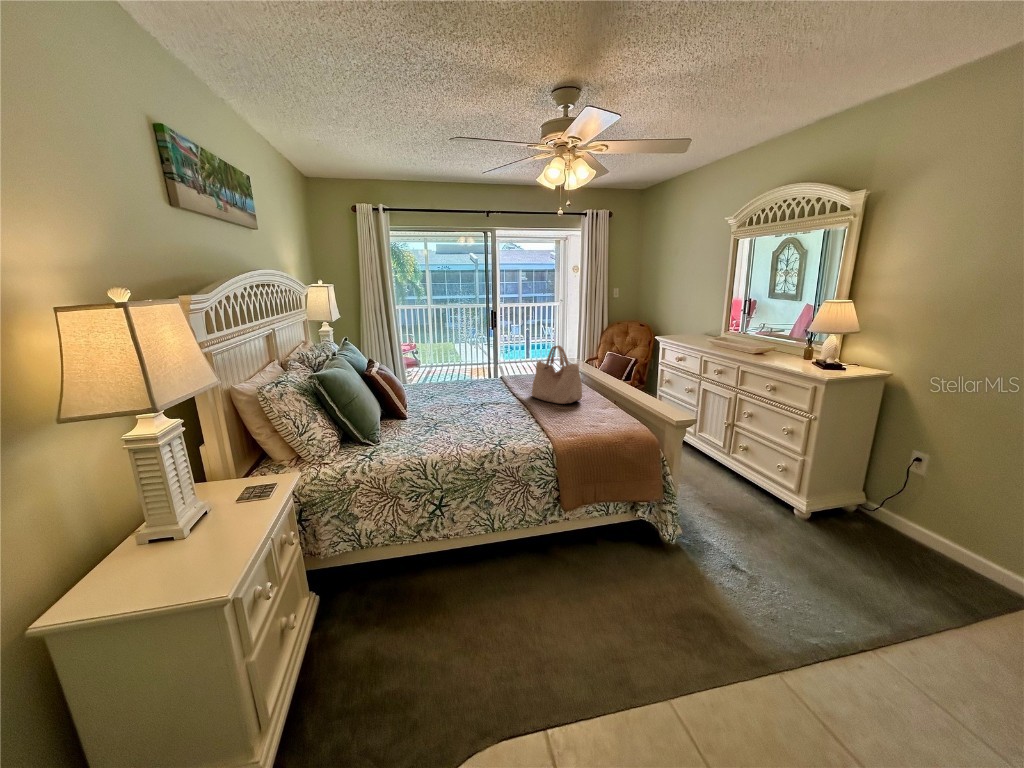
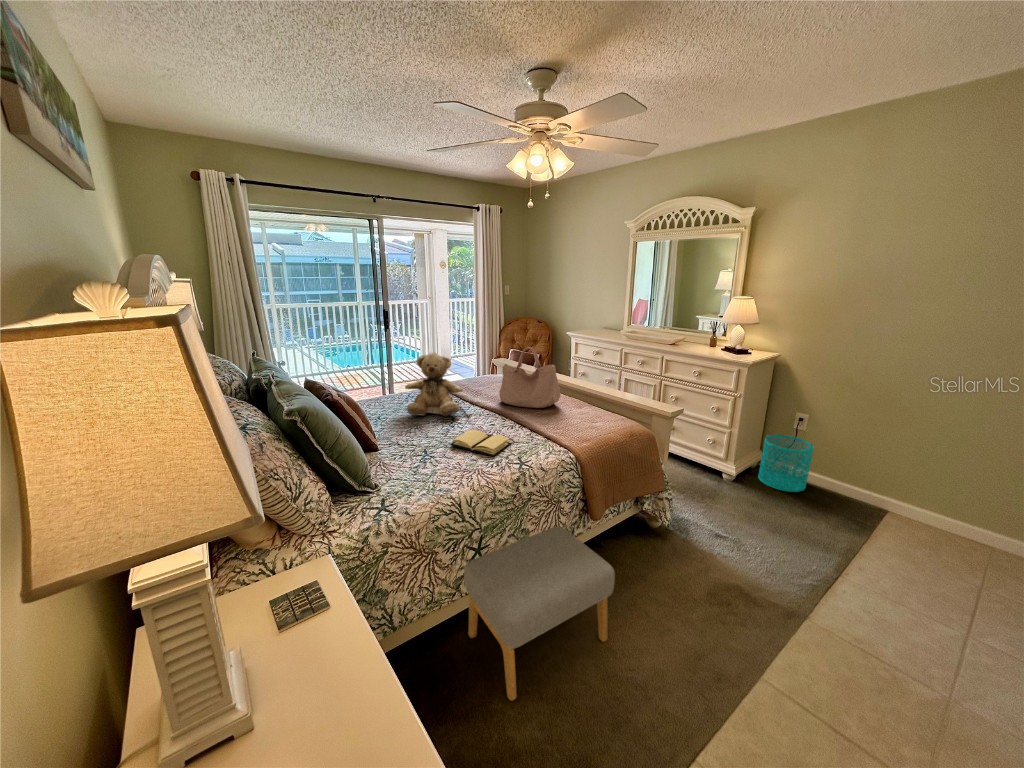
teddy bear: none [449,346,500,403] -> present [405,352,463,417]
book: none [456,413,507,436] -> present [449,430,512,457]
wastebasket: none [846,474,925,551] -> present [758,435,814,492]
footstool: none [420,507,541,630] -> present [464,526,615,701]

